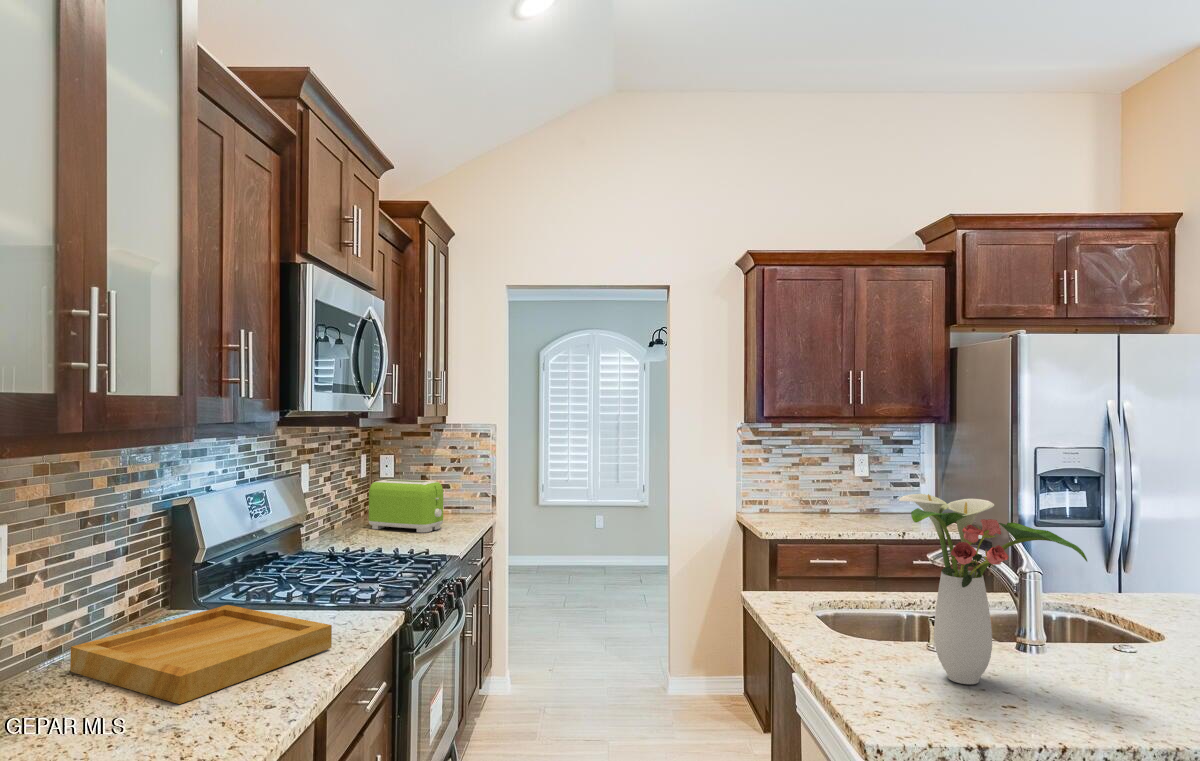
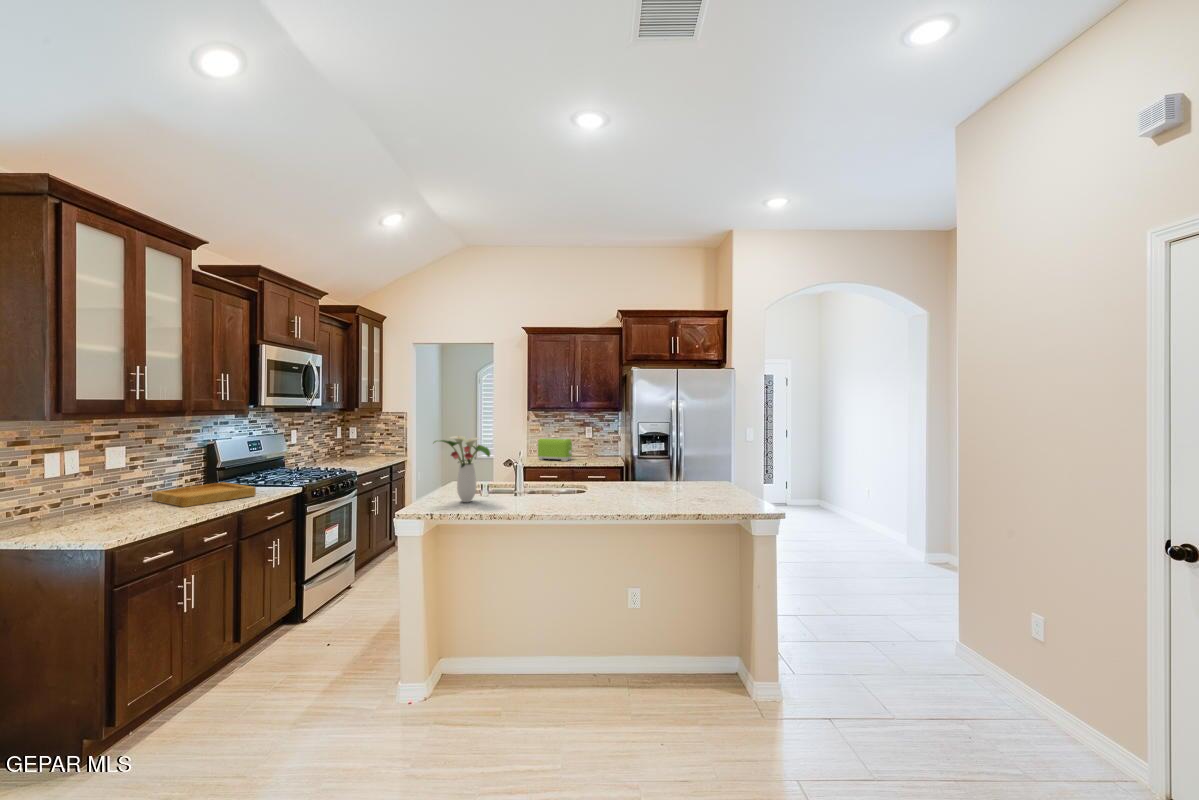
toaster: present [369,479,443,533] -> present [538,437,572,461]

